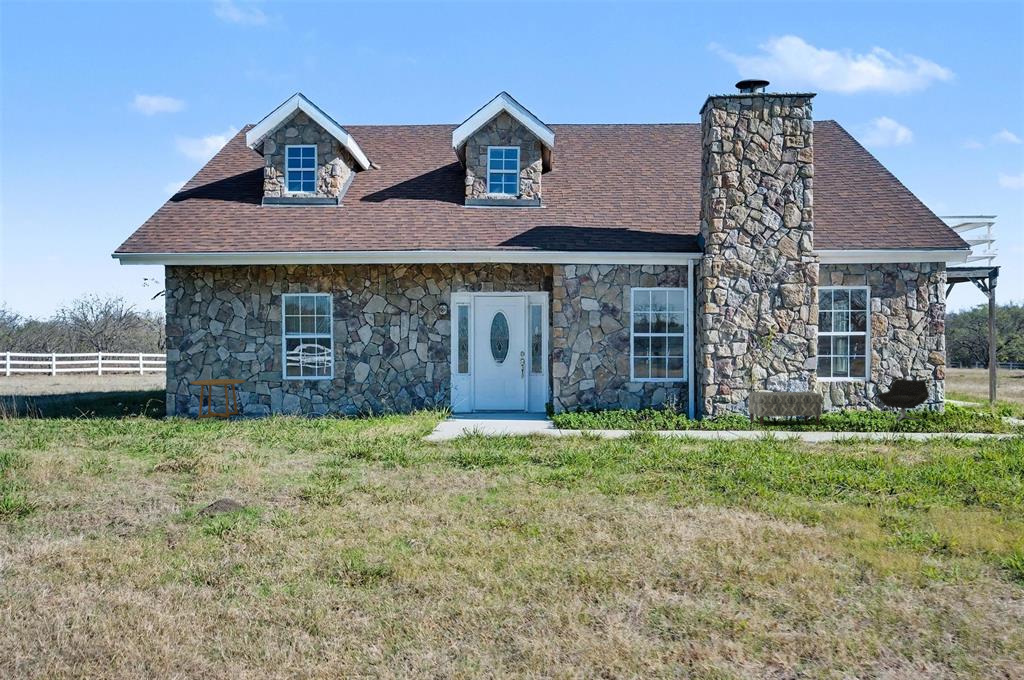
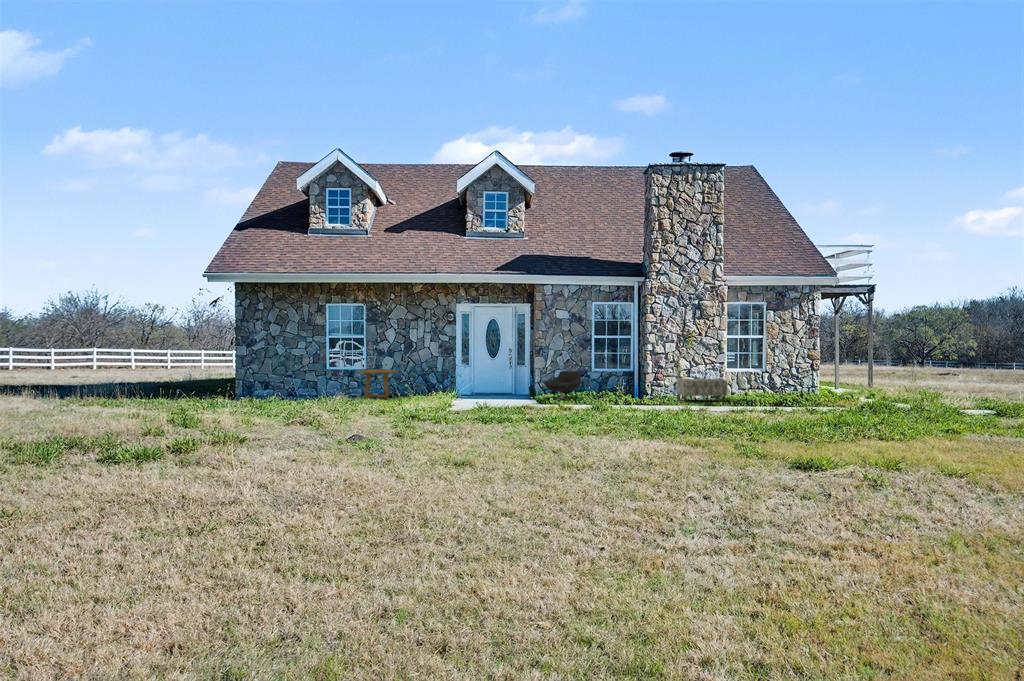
round table: present [190,379,245,418] -> present [357,369,396,398]
lounge chair: present [877,379,929,421] -> present [544,371,581,399]

